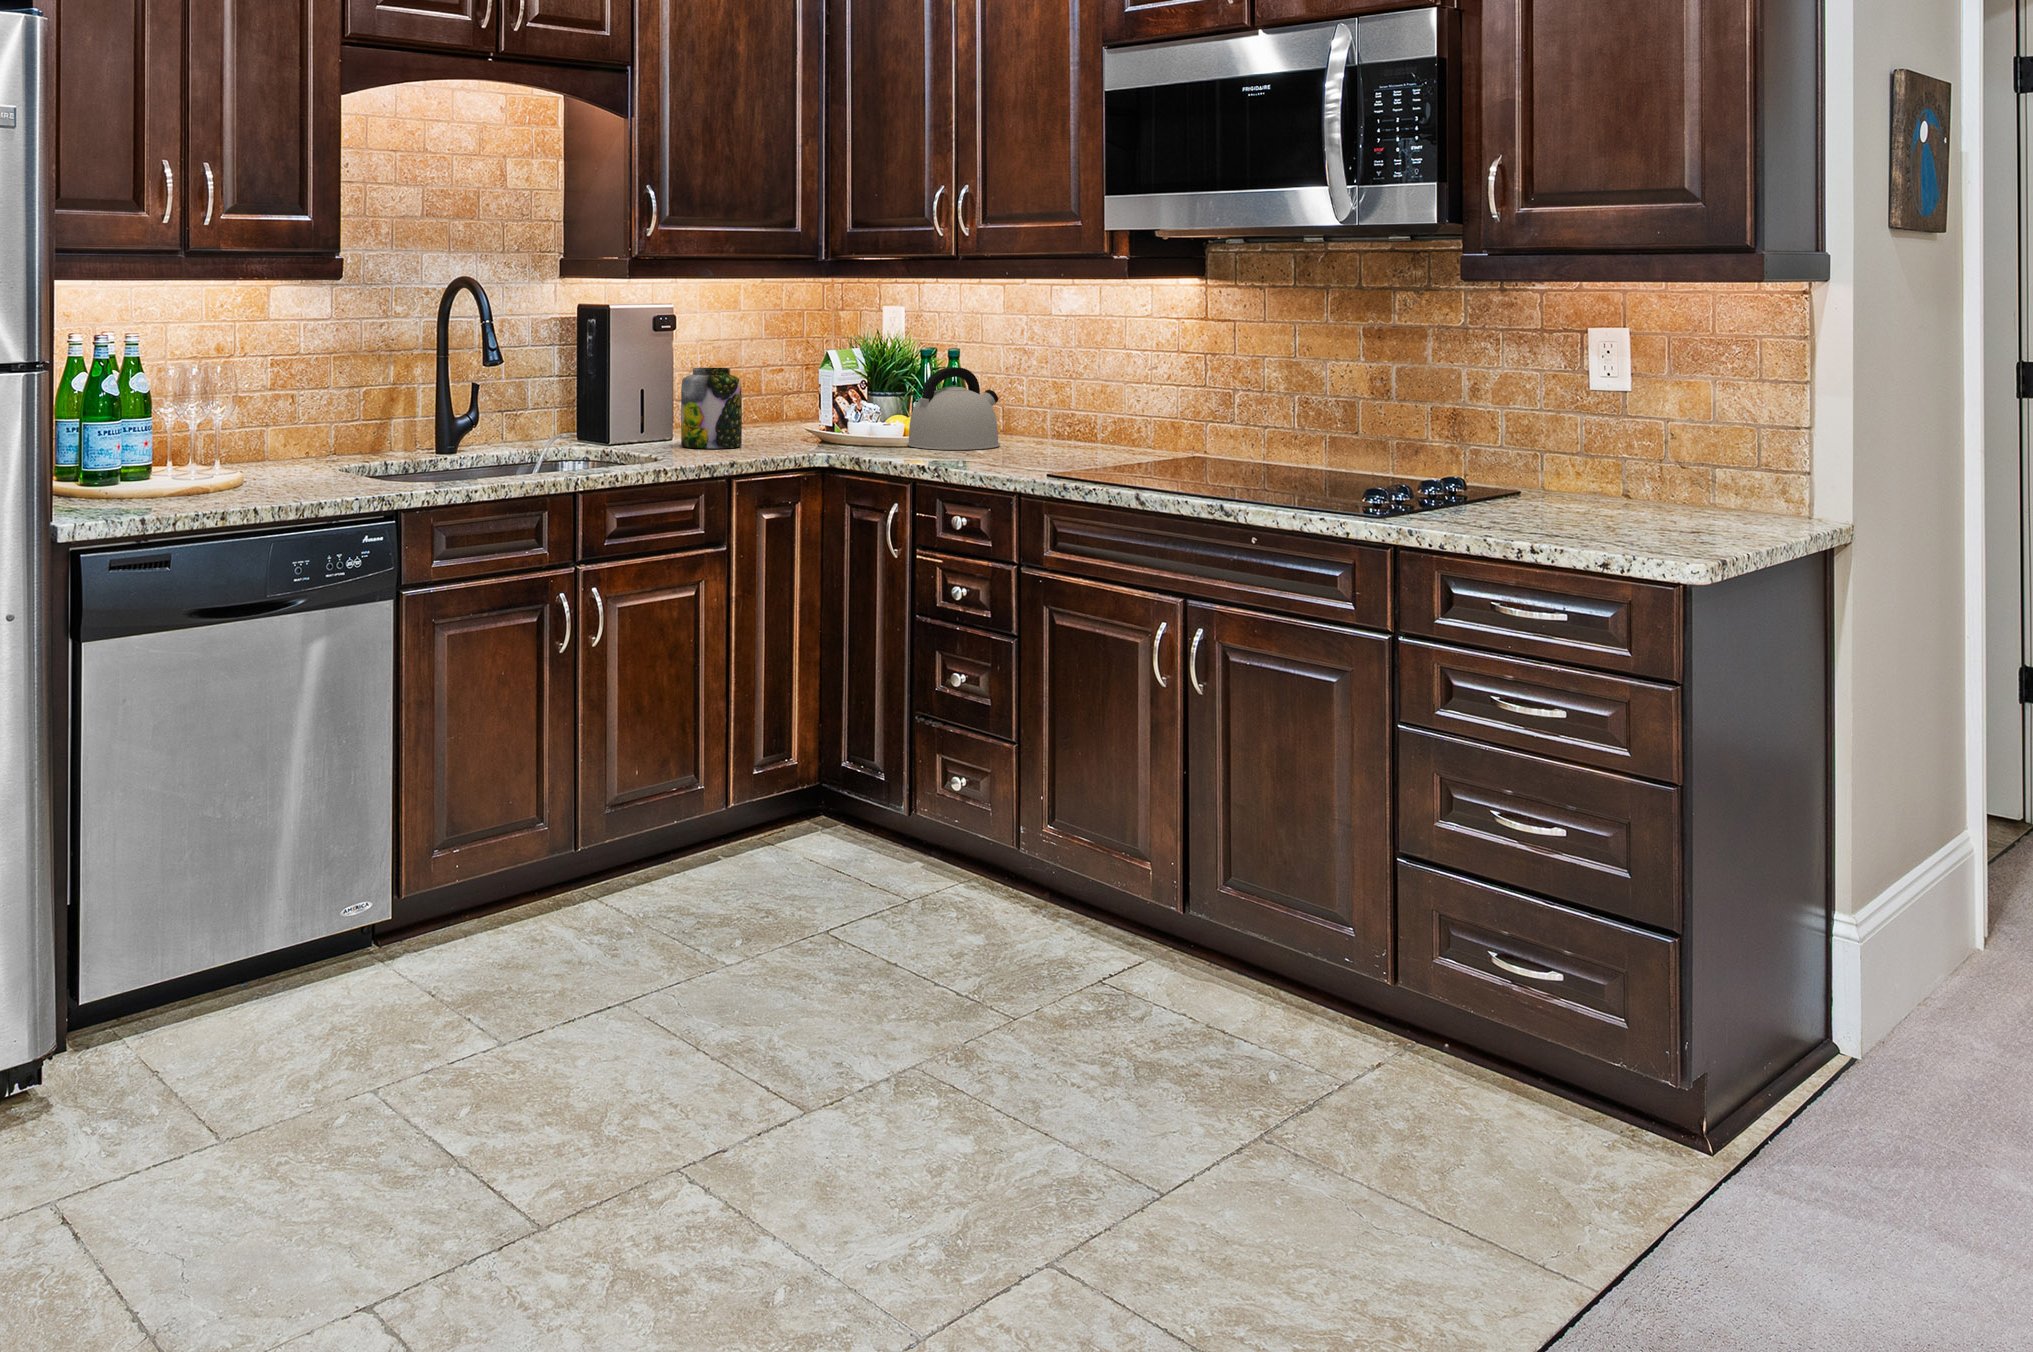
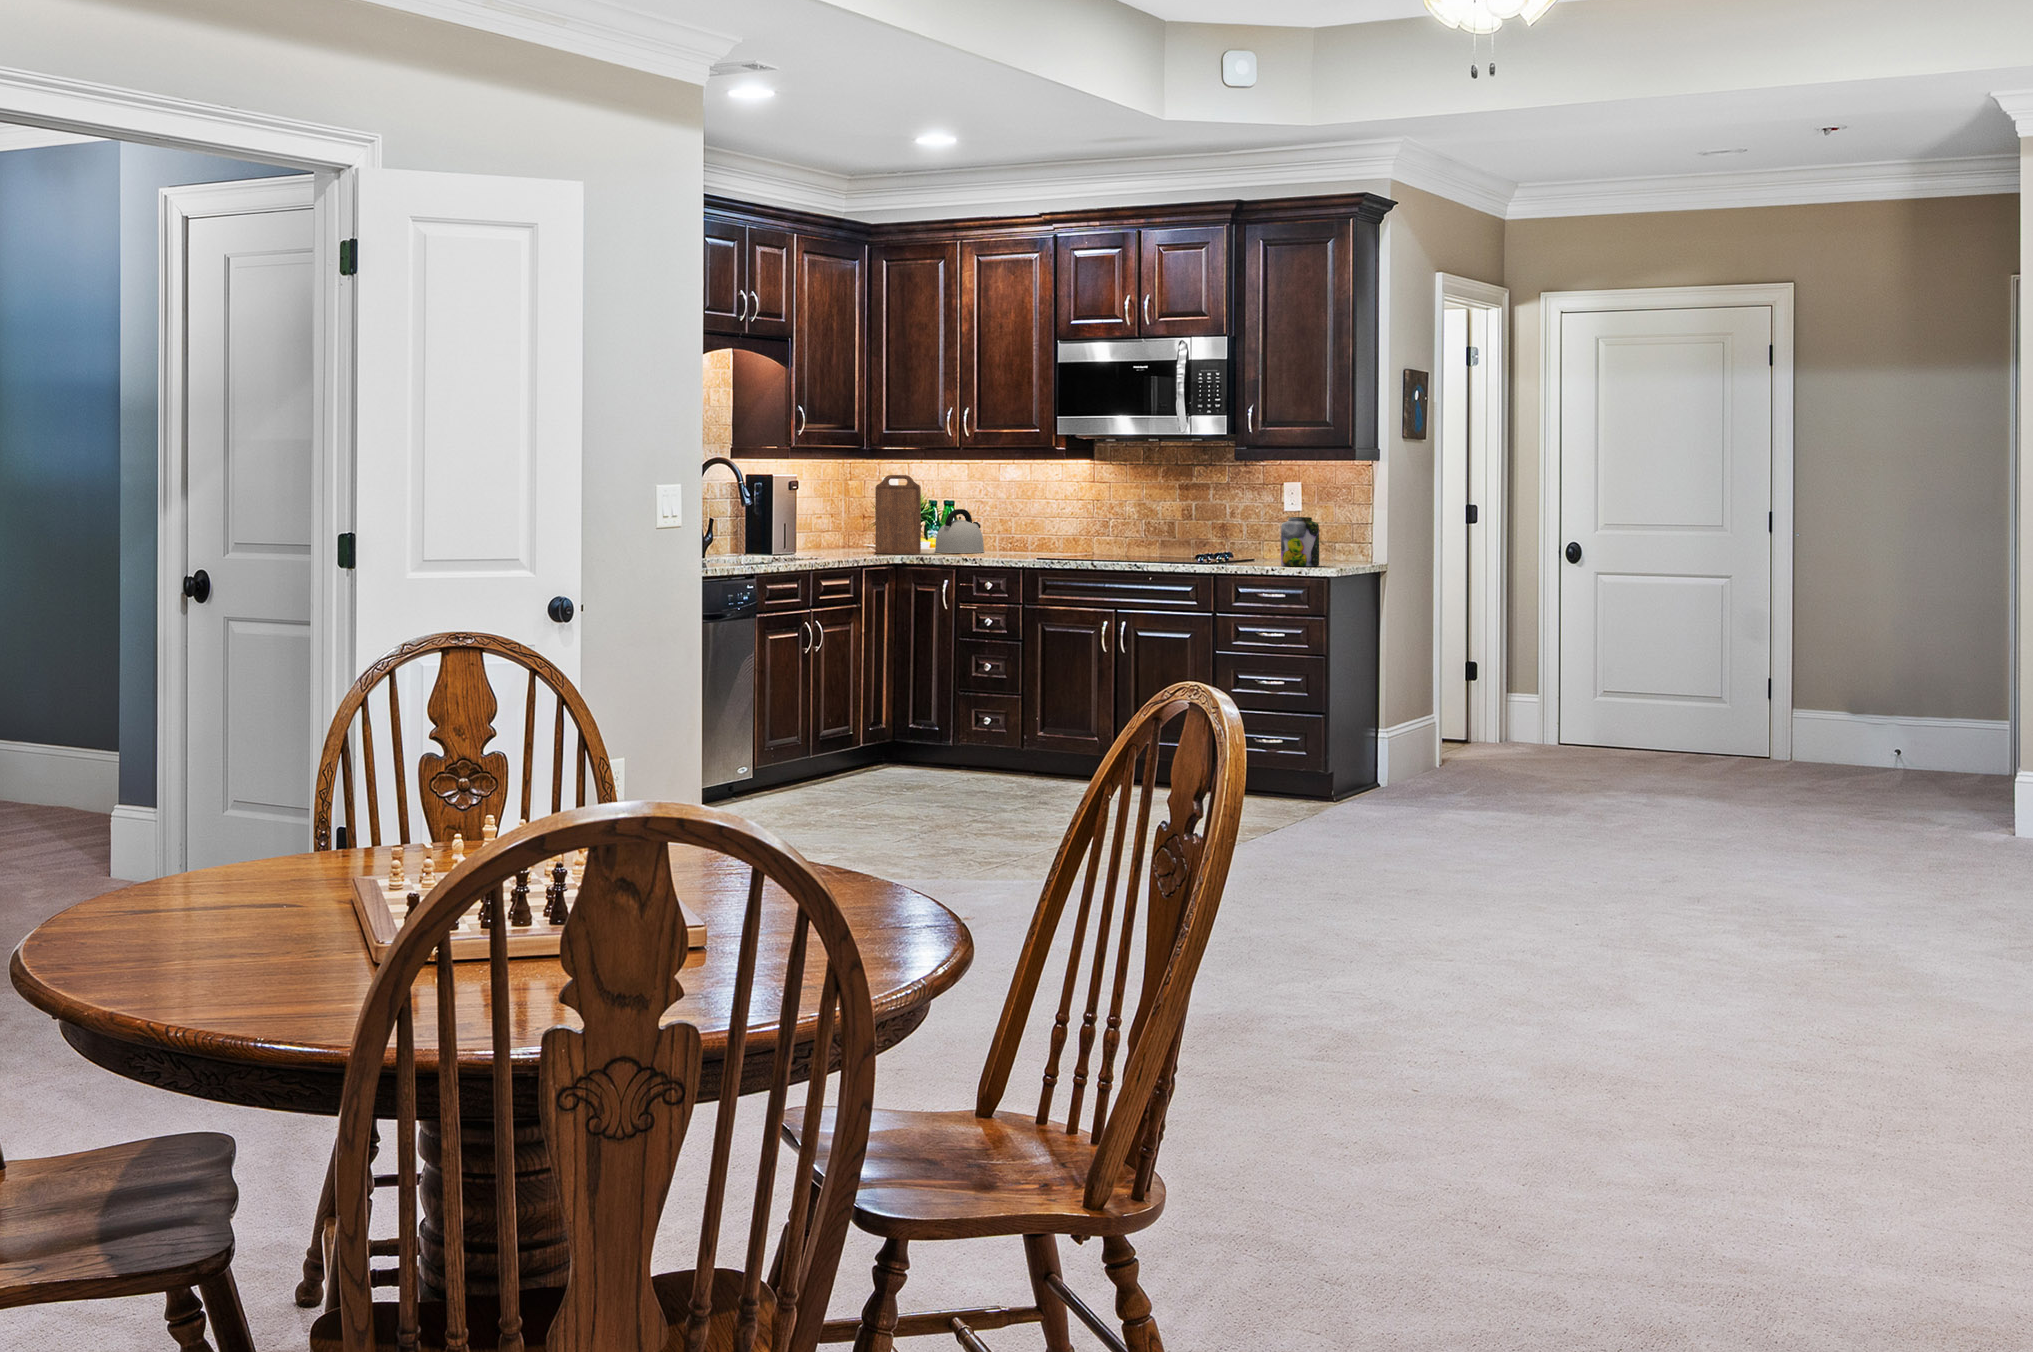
cutting board: none [787,305,863,451] -> present [875,475,921,554]
jar: present [681,367,742,449] -> present [1281,517,1319,566]

